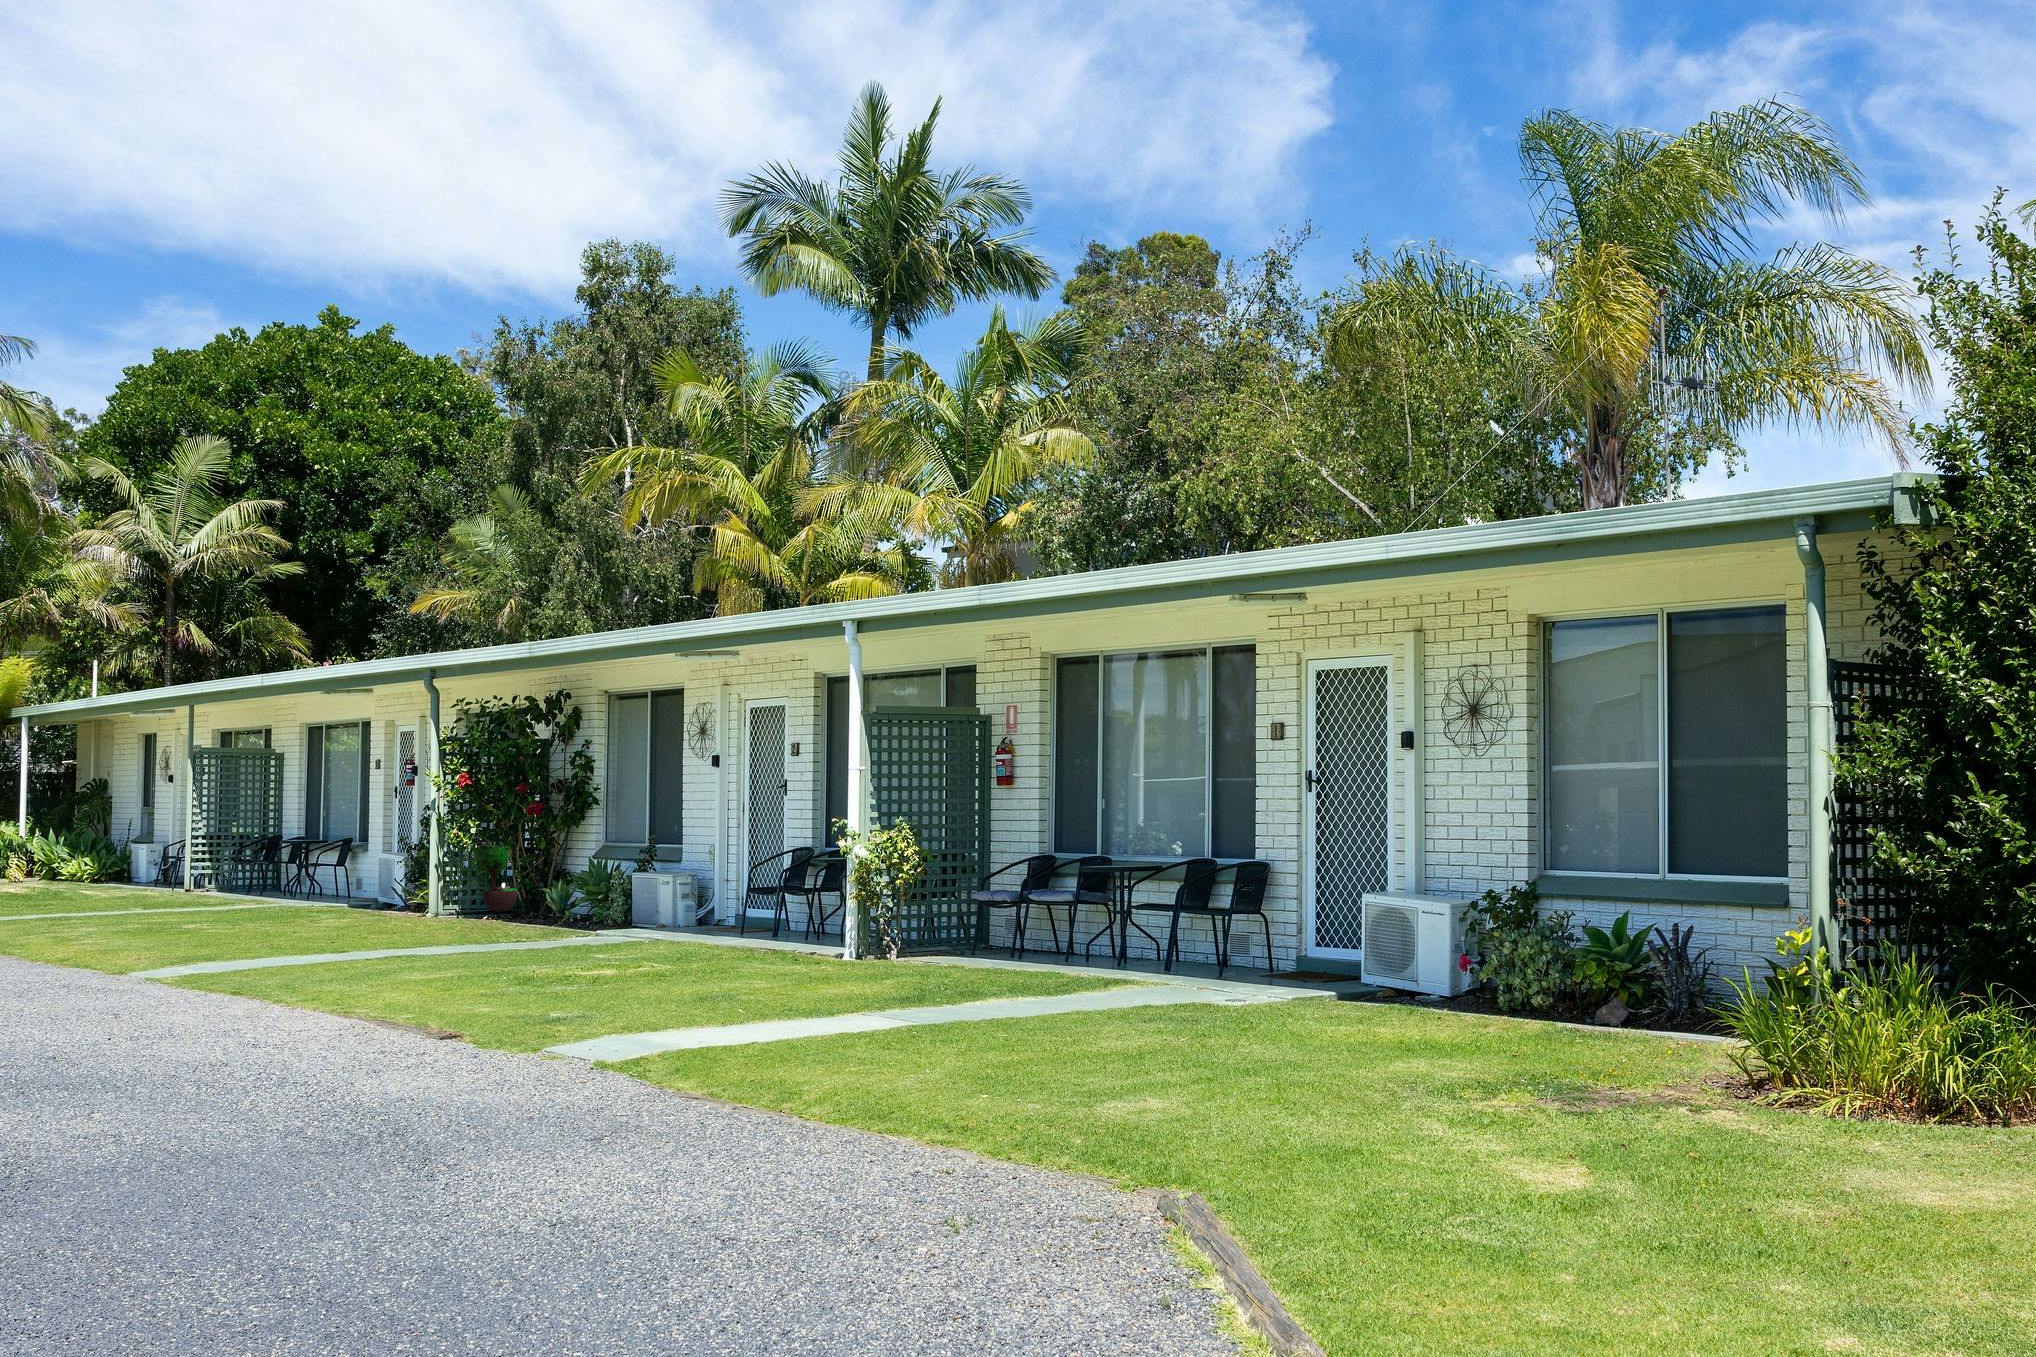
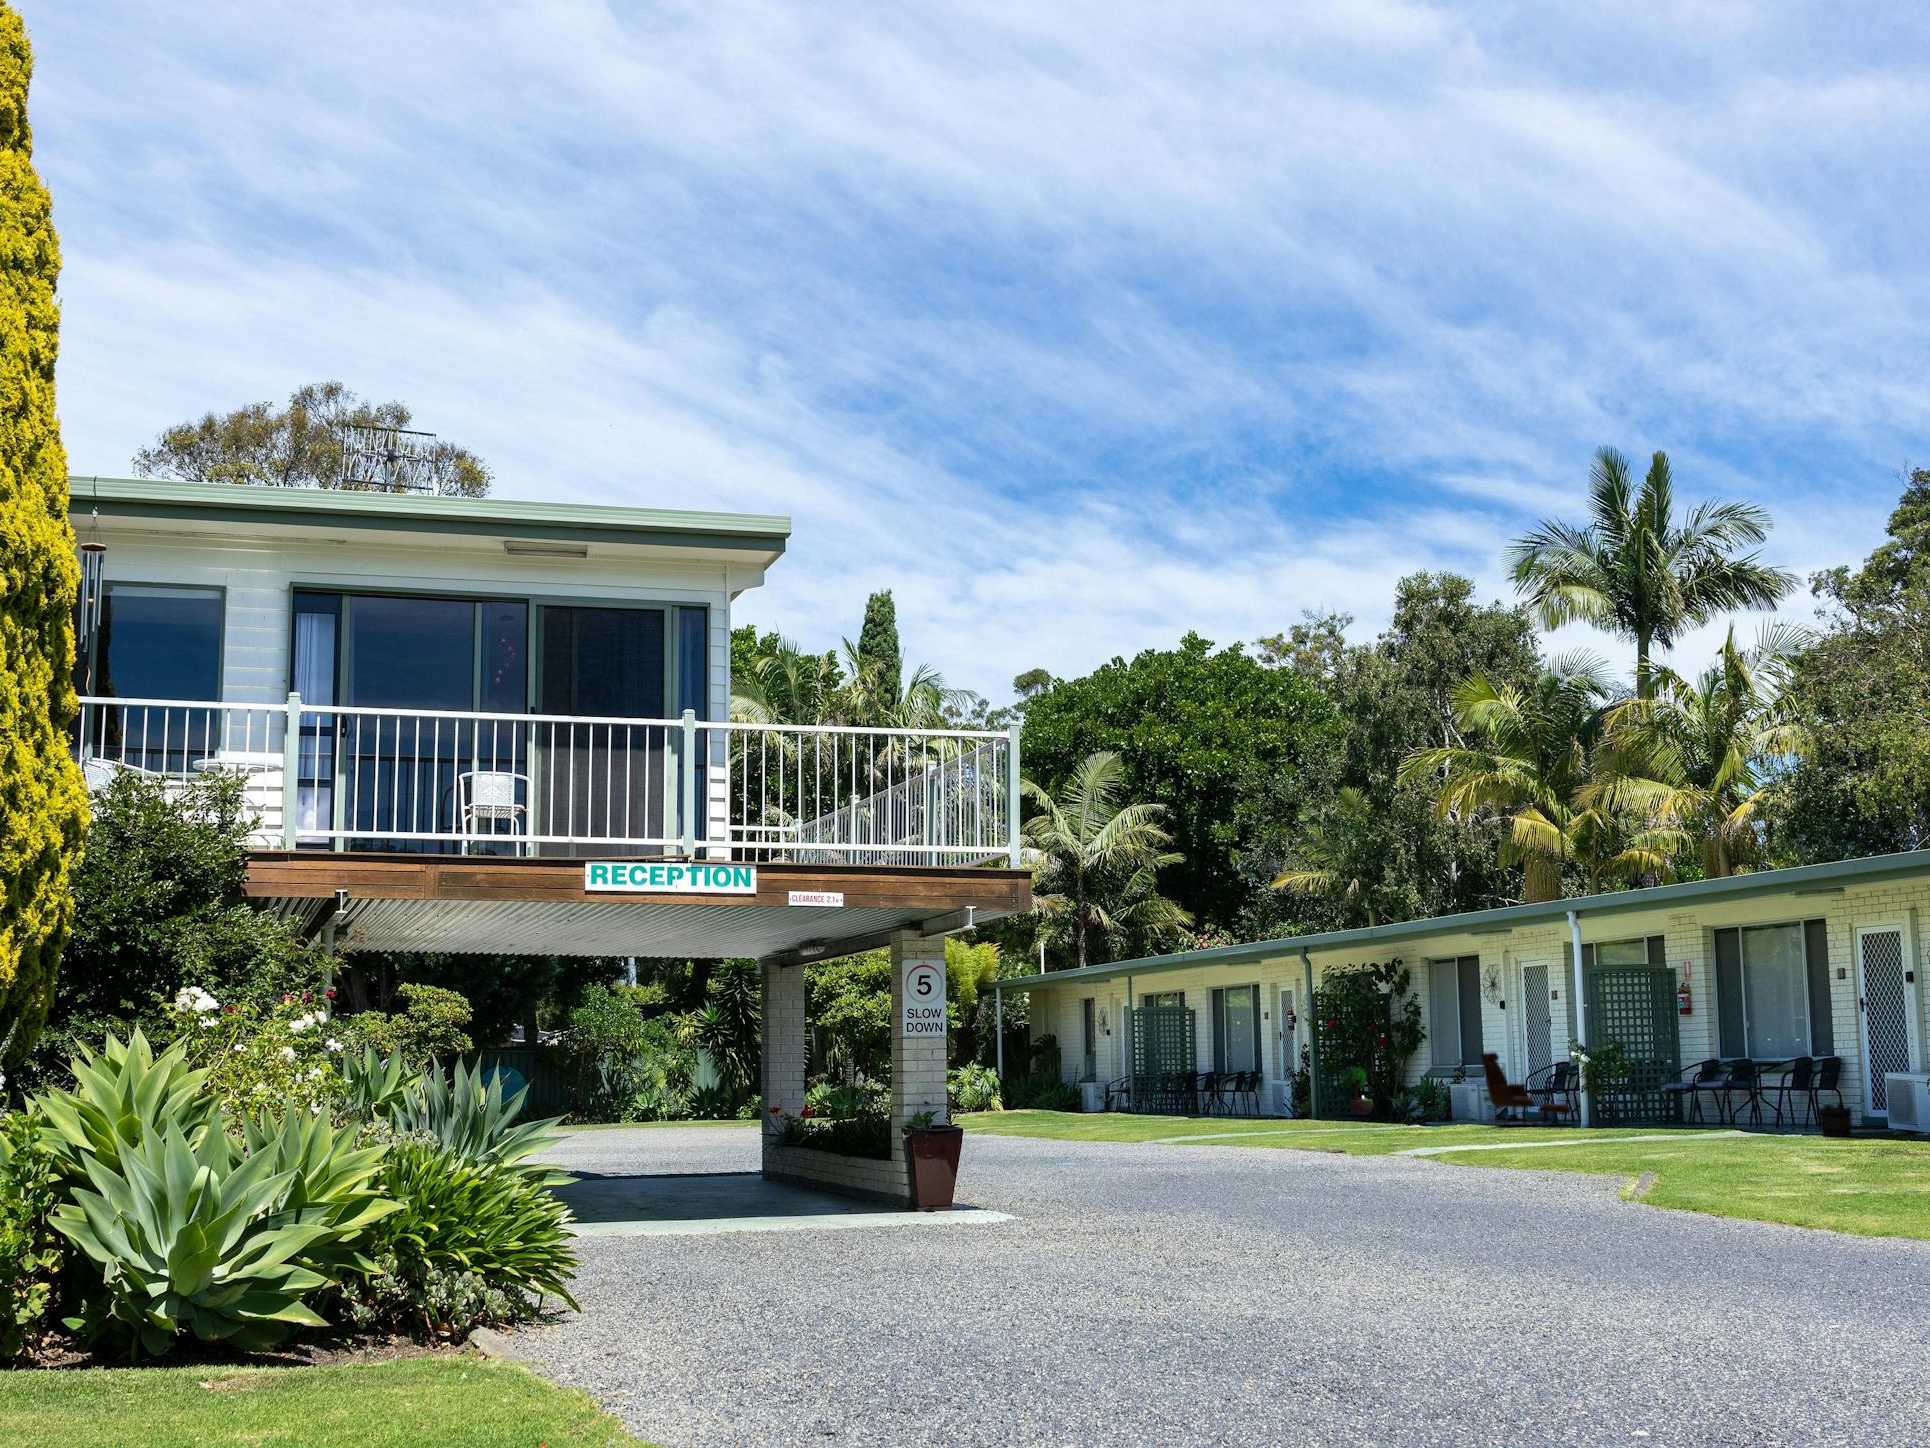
lounge chair: none [693,836,824,953] -> present [1480,1052,1570,1124]
bucket: none [1232,929,1282,985] -> present [1818,1103,1852,1137]

